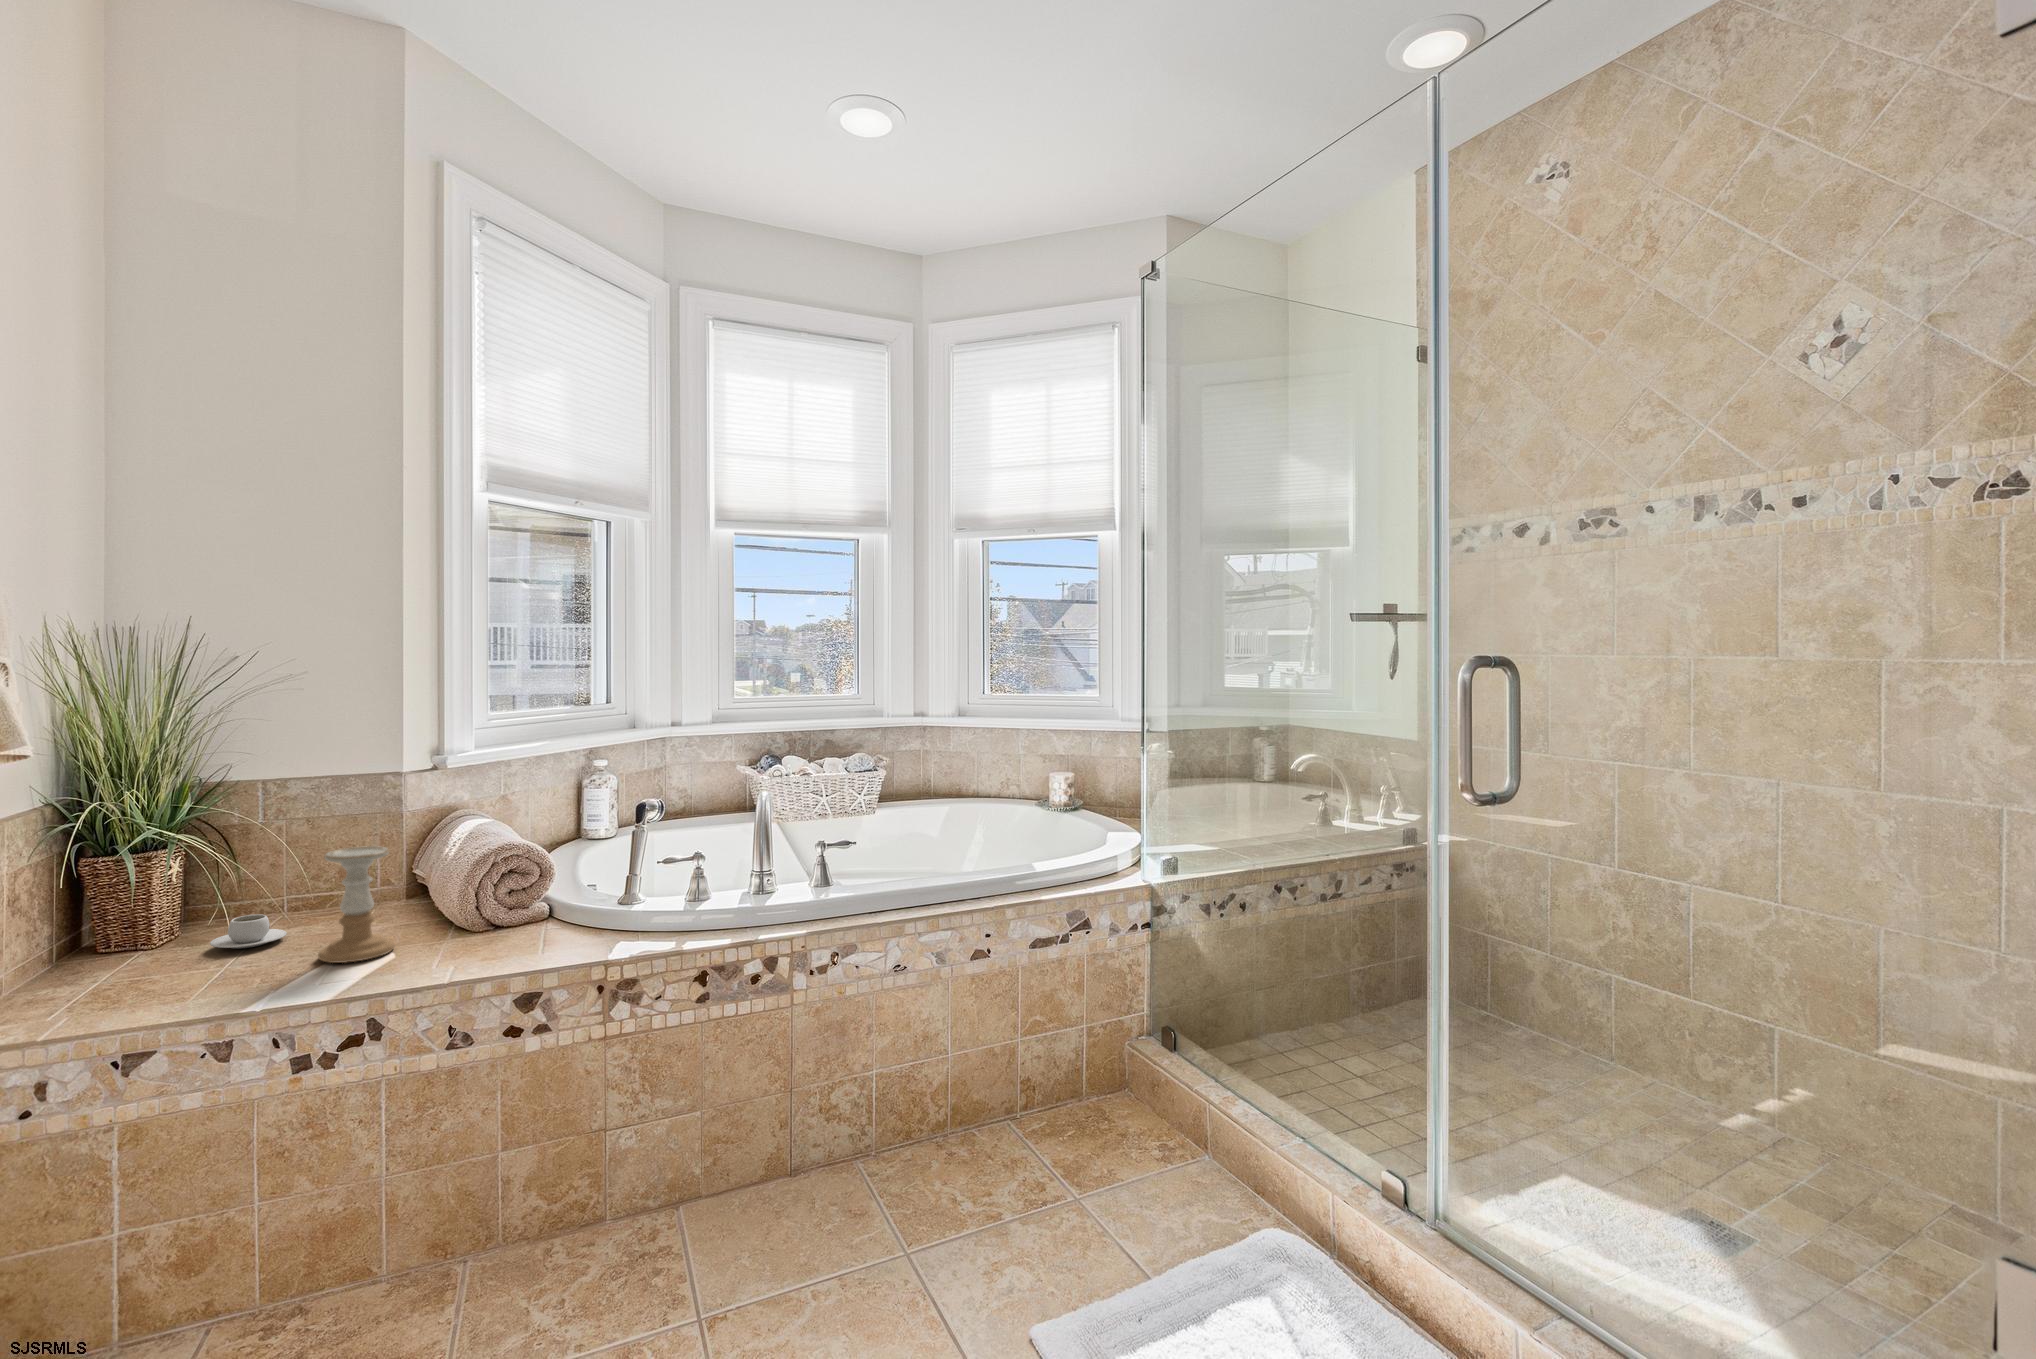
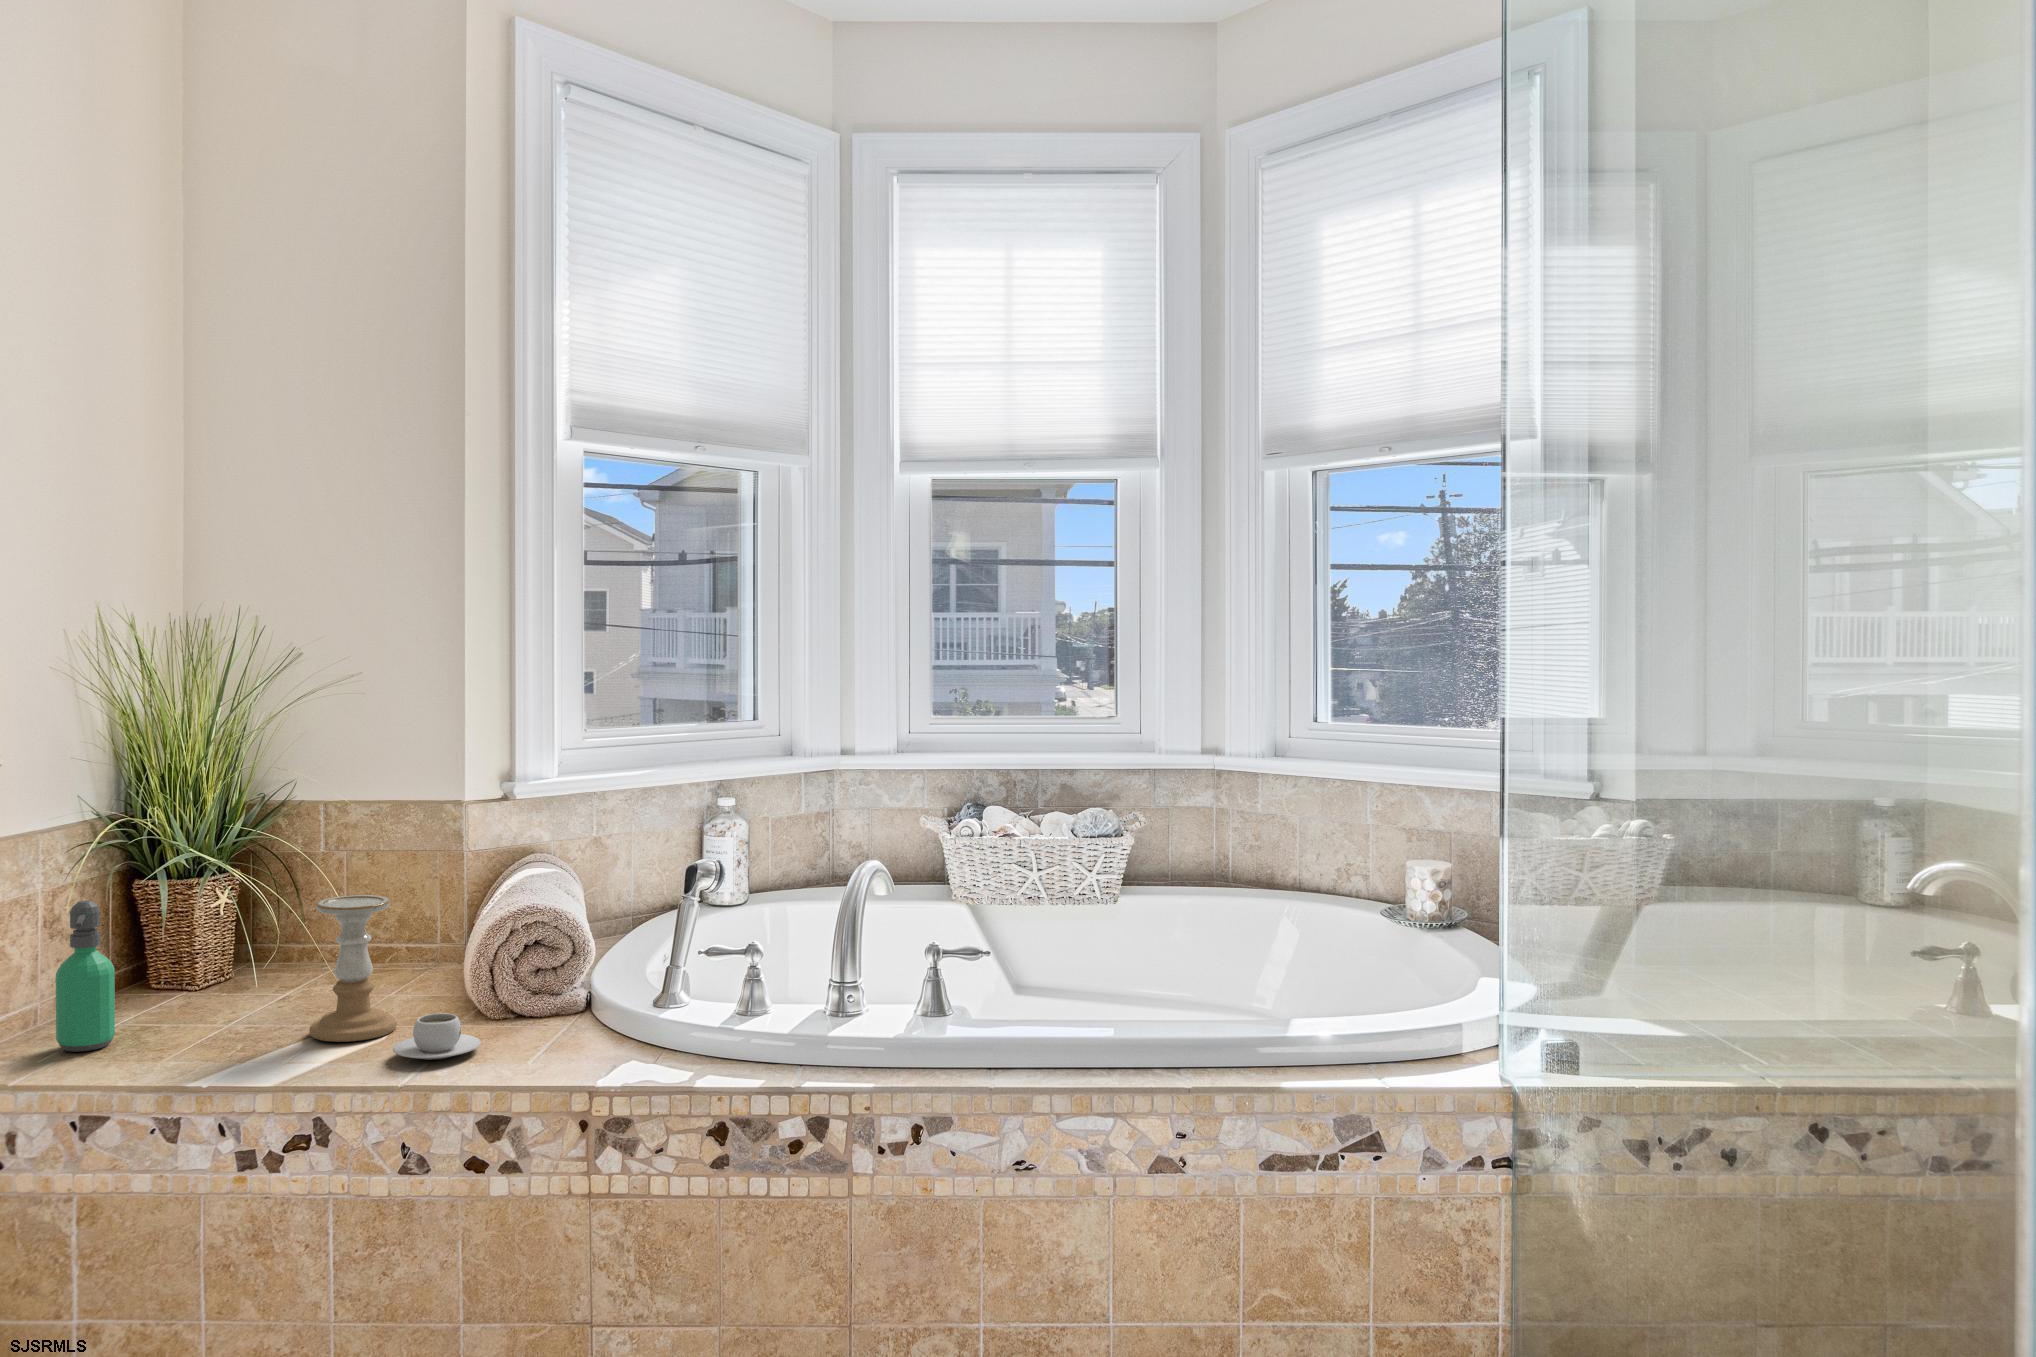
soap dispenser: none [55,873,117,1006] -> present [56,900,115,1052]
teacup: present [210,914,287,948] -> present [393,1013,481,1060]

